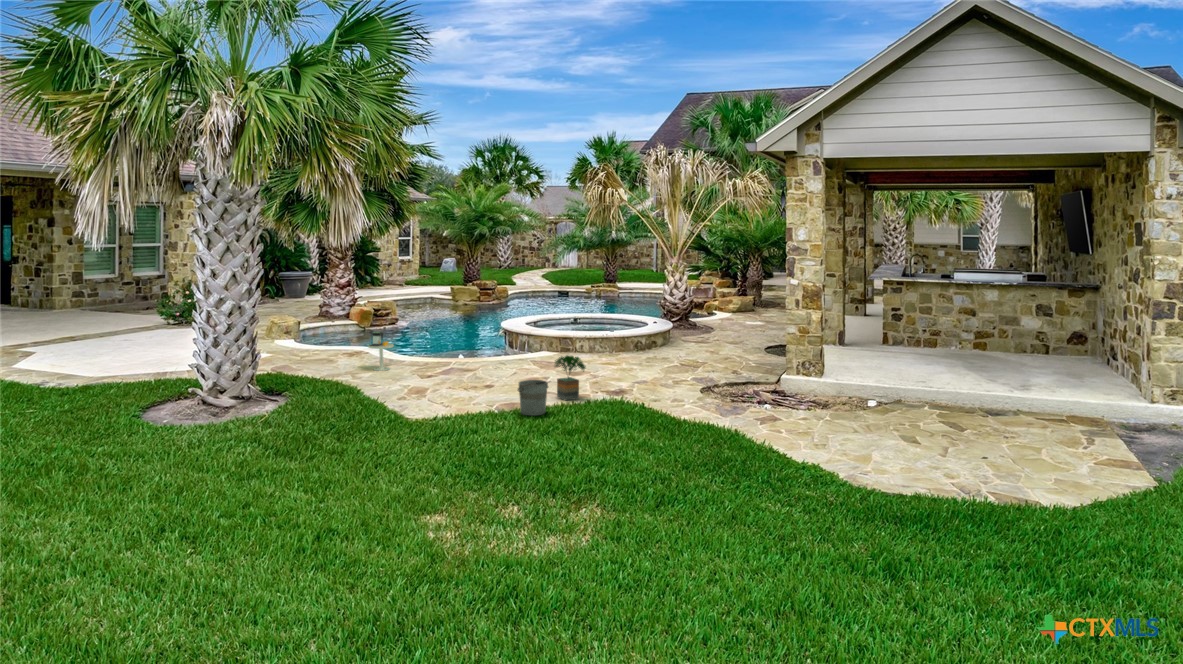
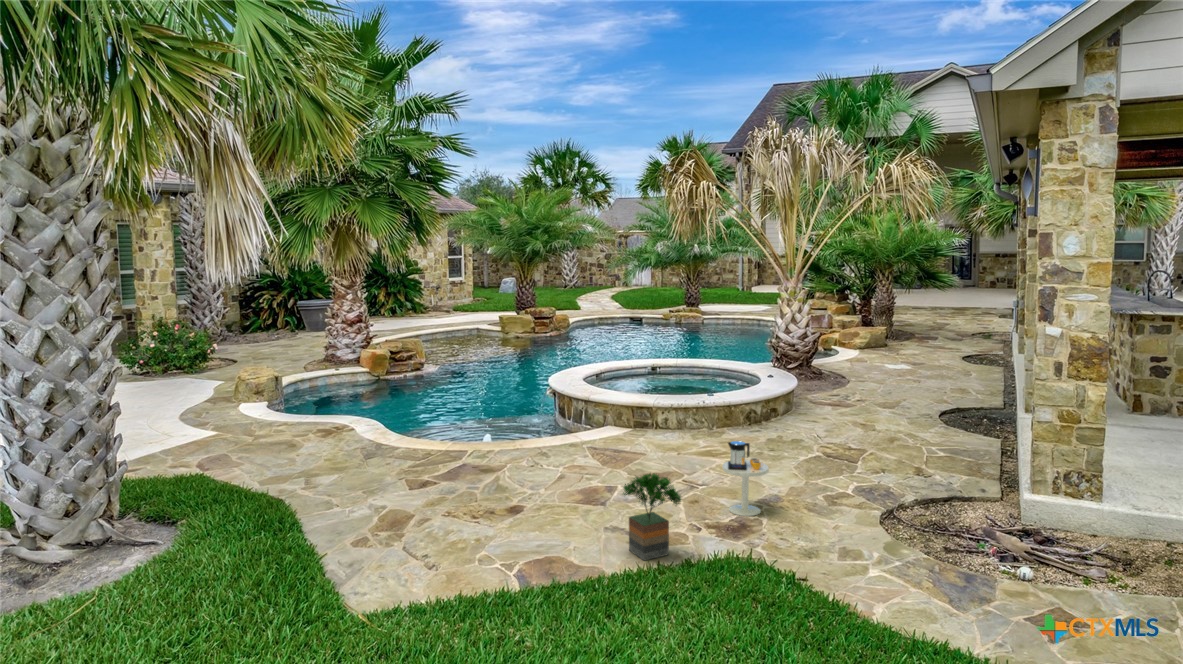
side table: present [368,332,394,371] -> present [722,441,769,516]
bucket: present [518,380,548,416] -> none [551,535,617,613]

